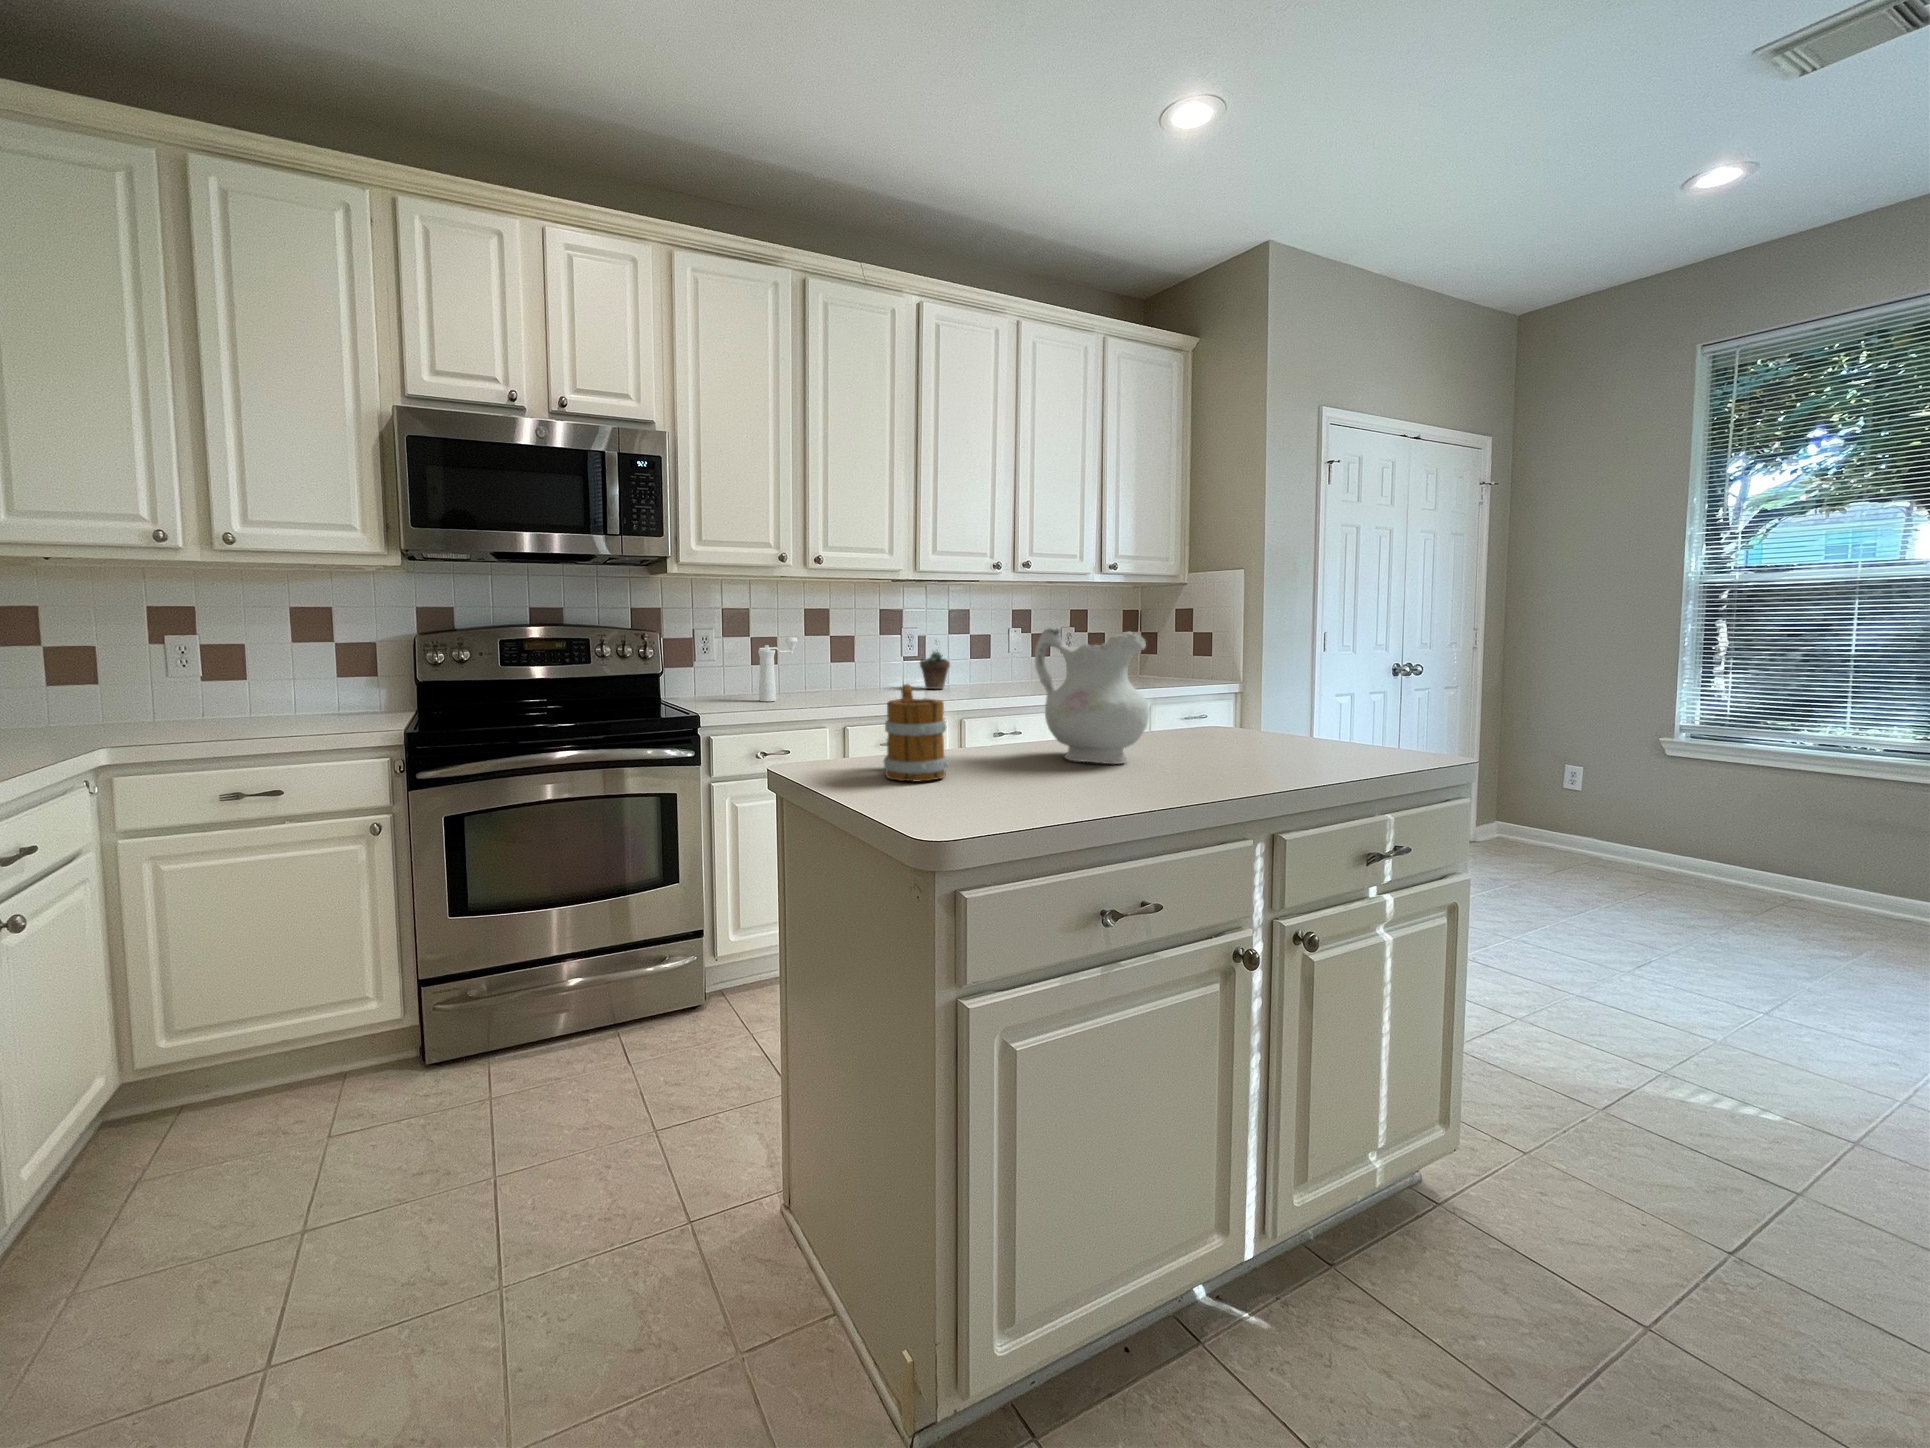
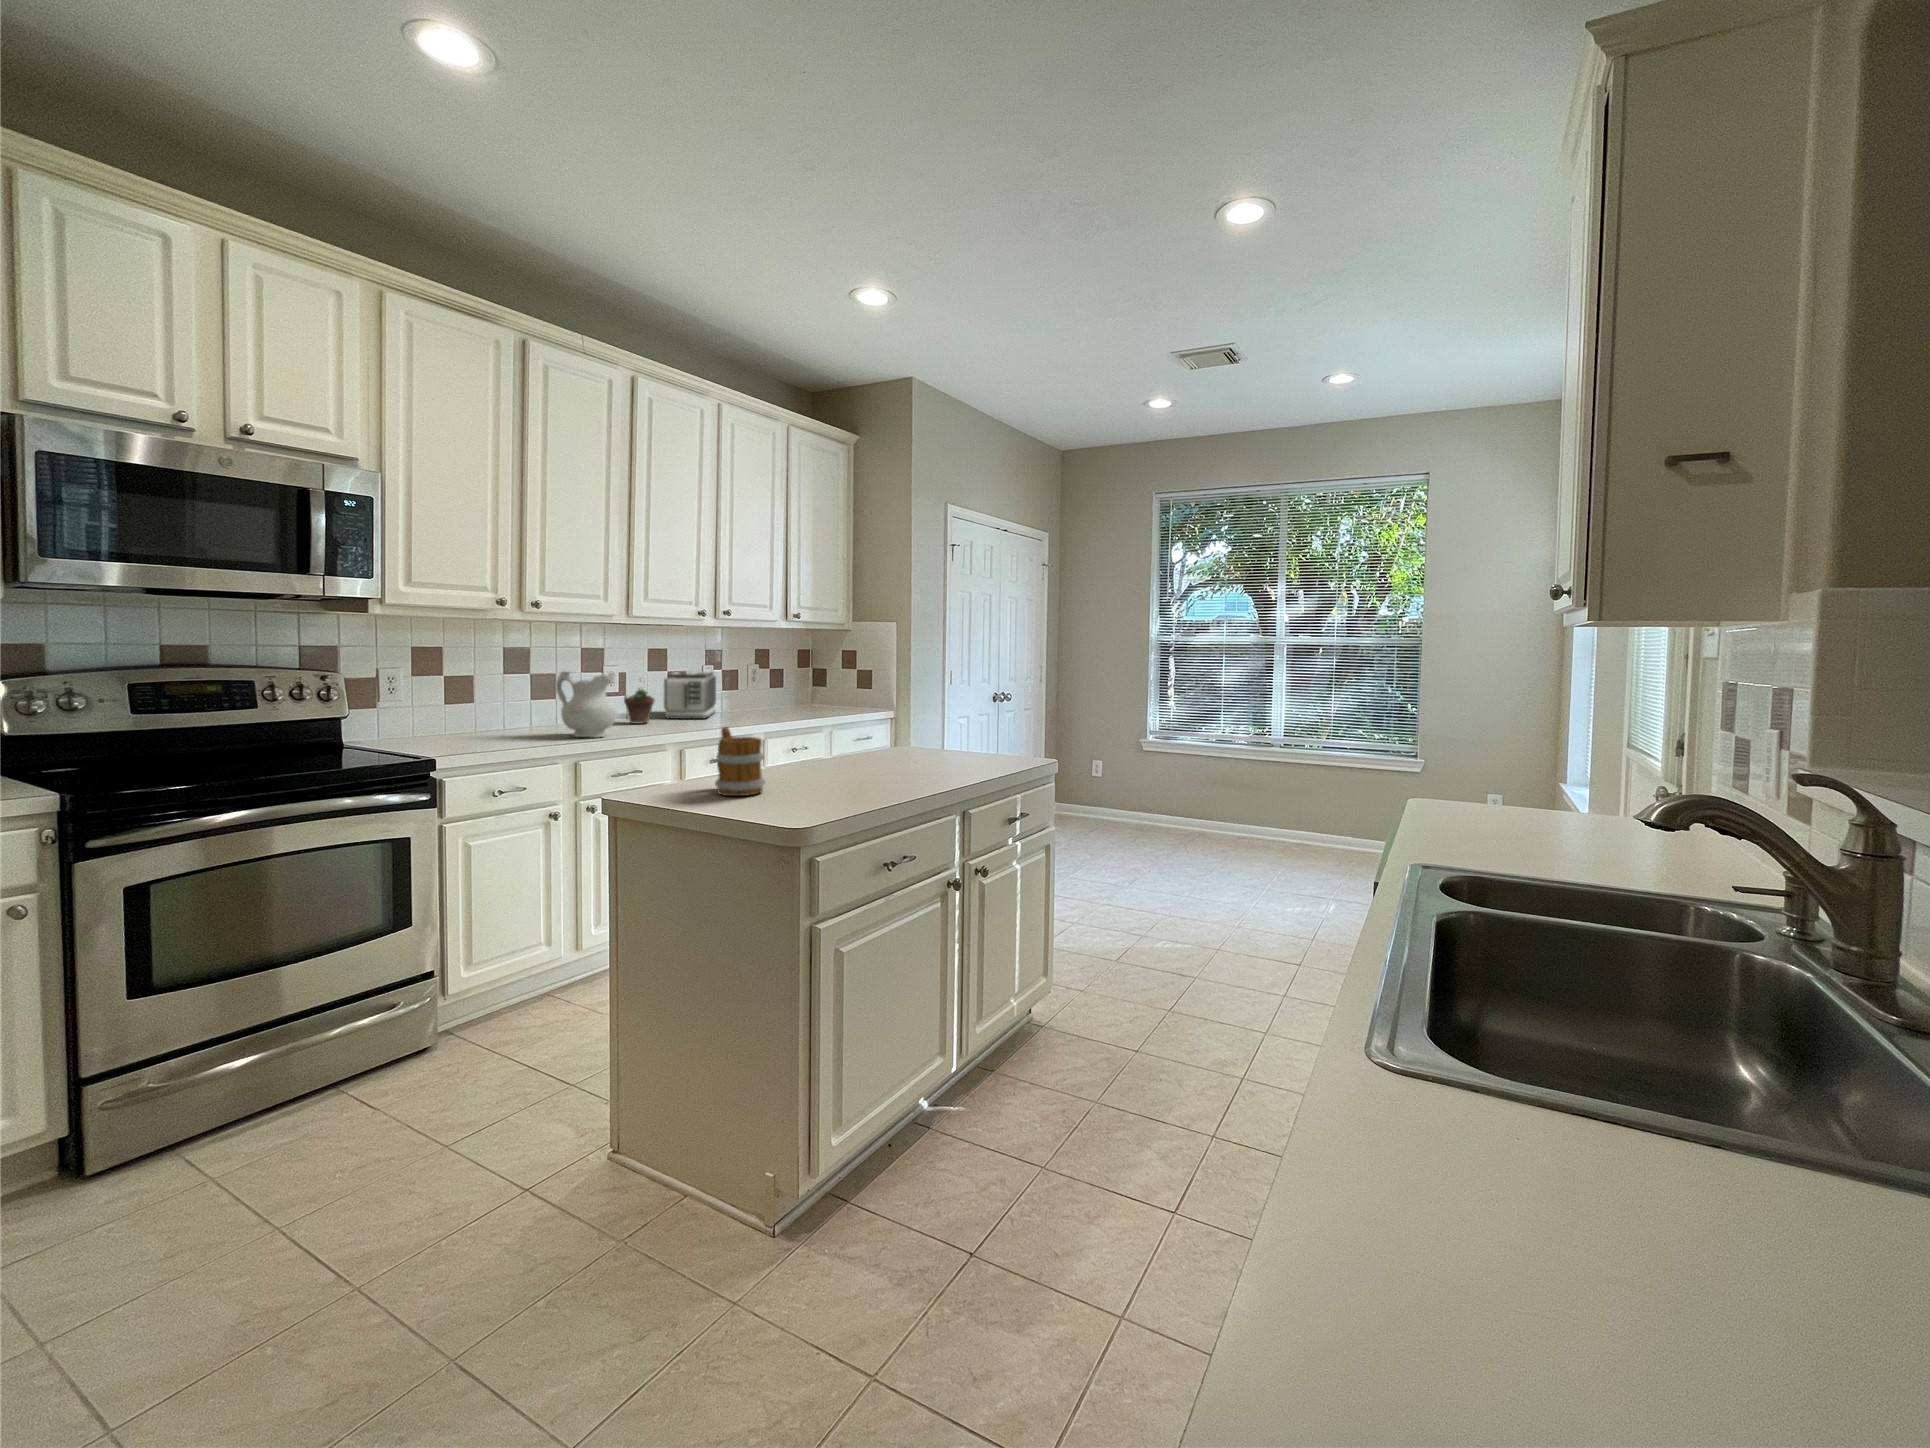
ceramic pitcher: present [1035,628,1149,764] -> present [556,672,617,737]
toaster: none [964,635,1025,686] -> present [664,671,716,719]
pepper mill: present [758,637,798,701] -> none [465,678,506,742]

